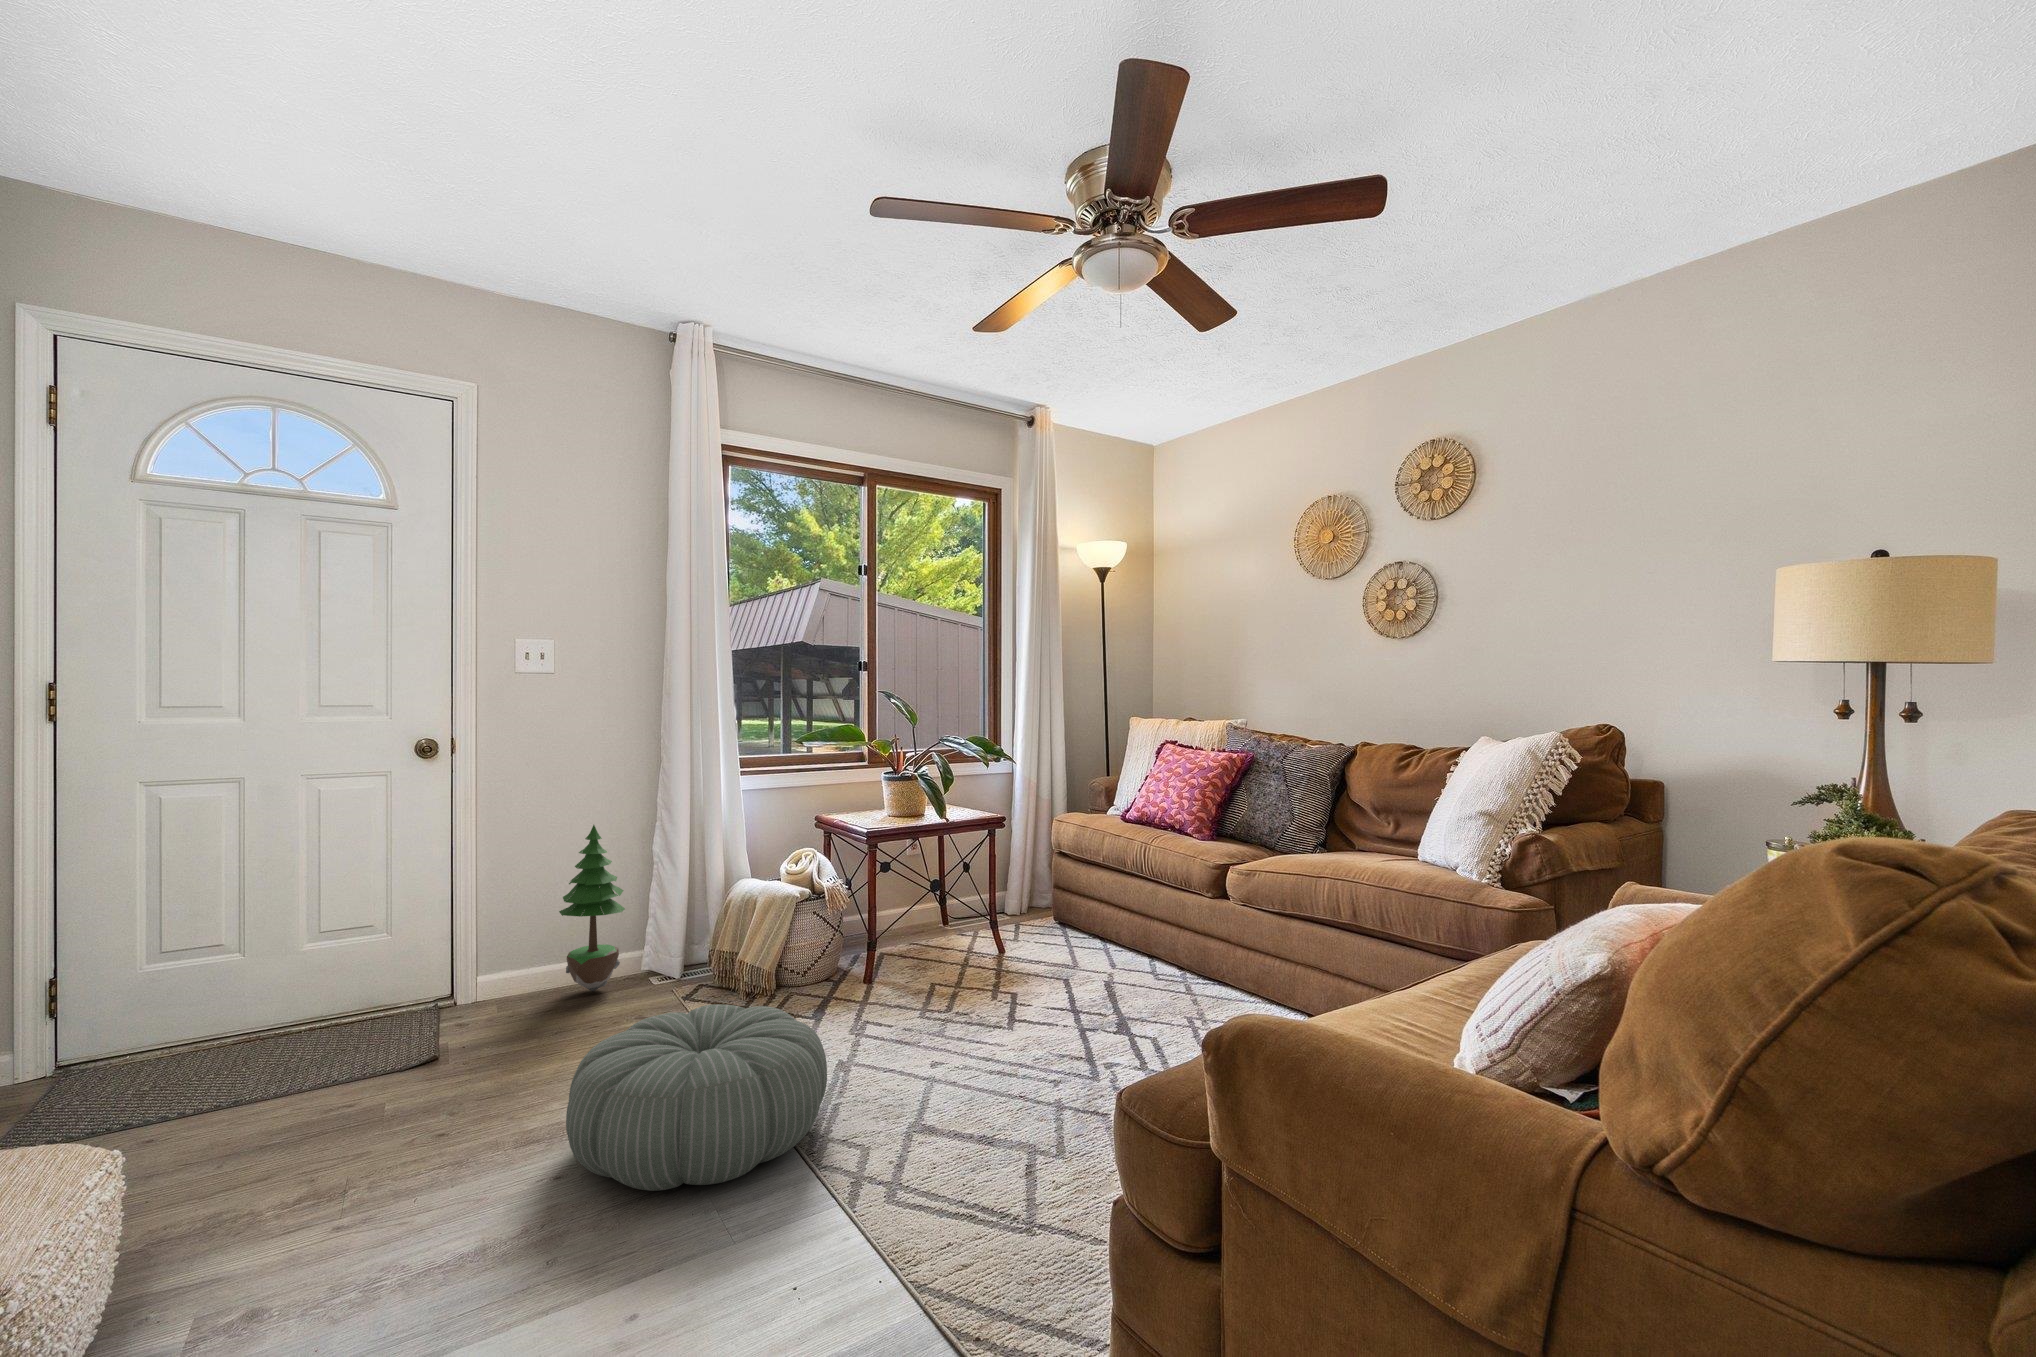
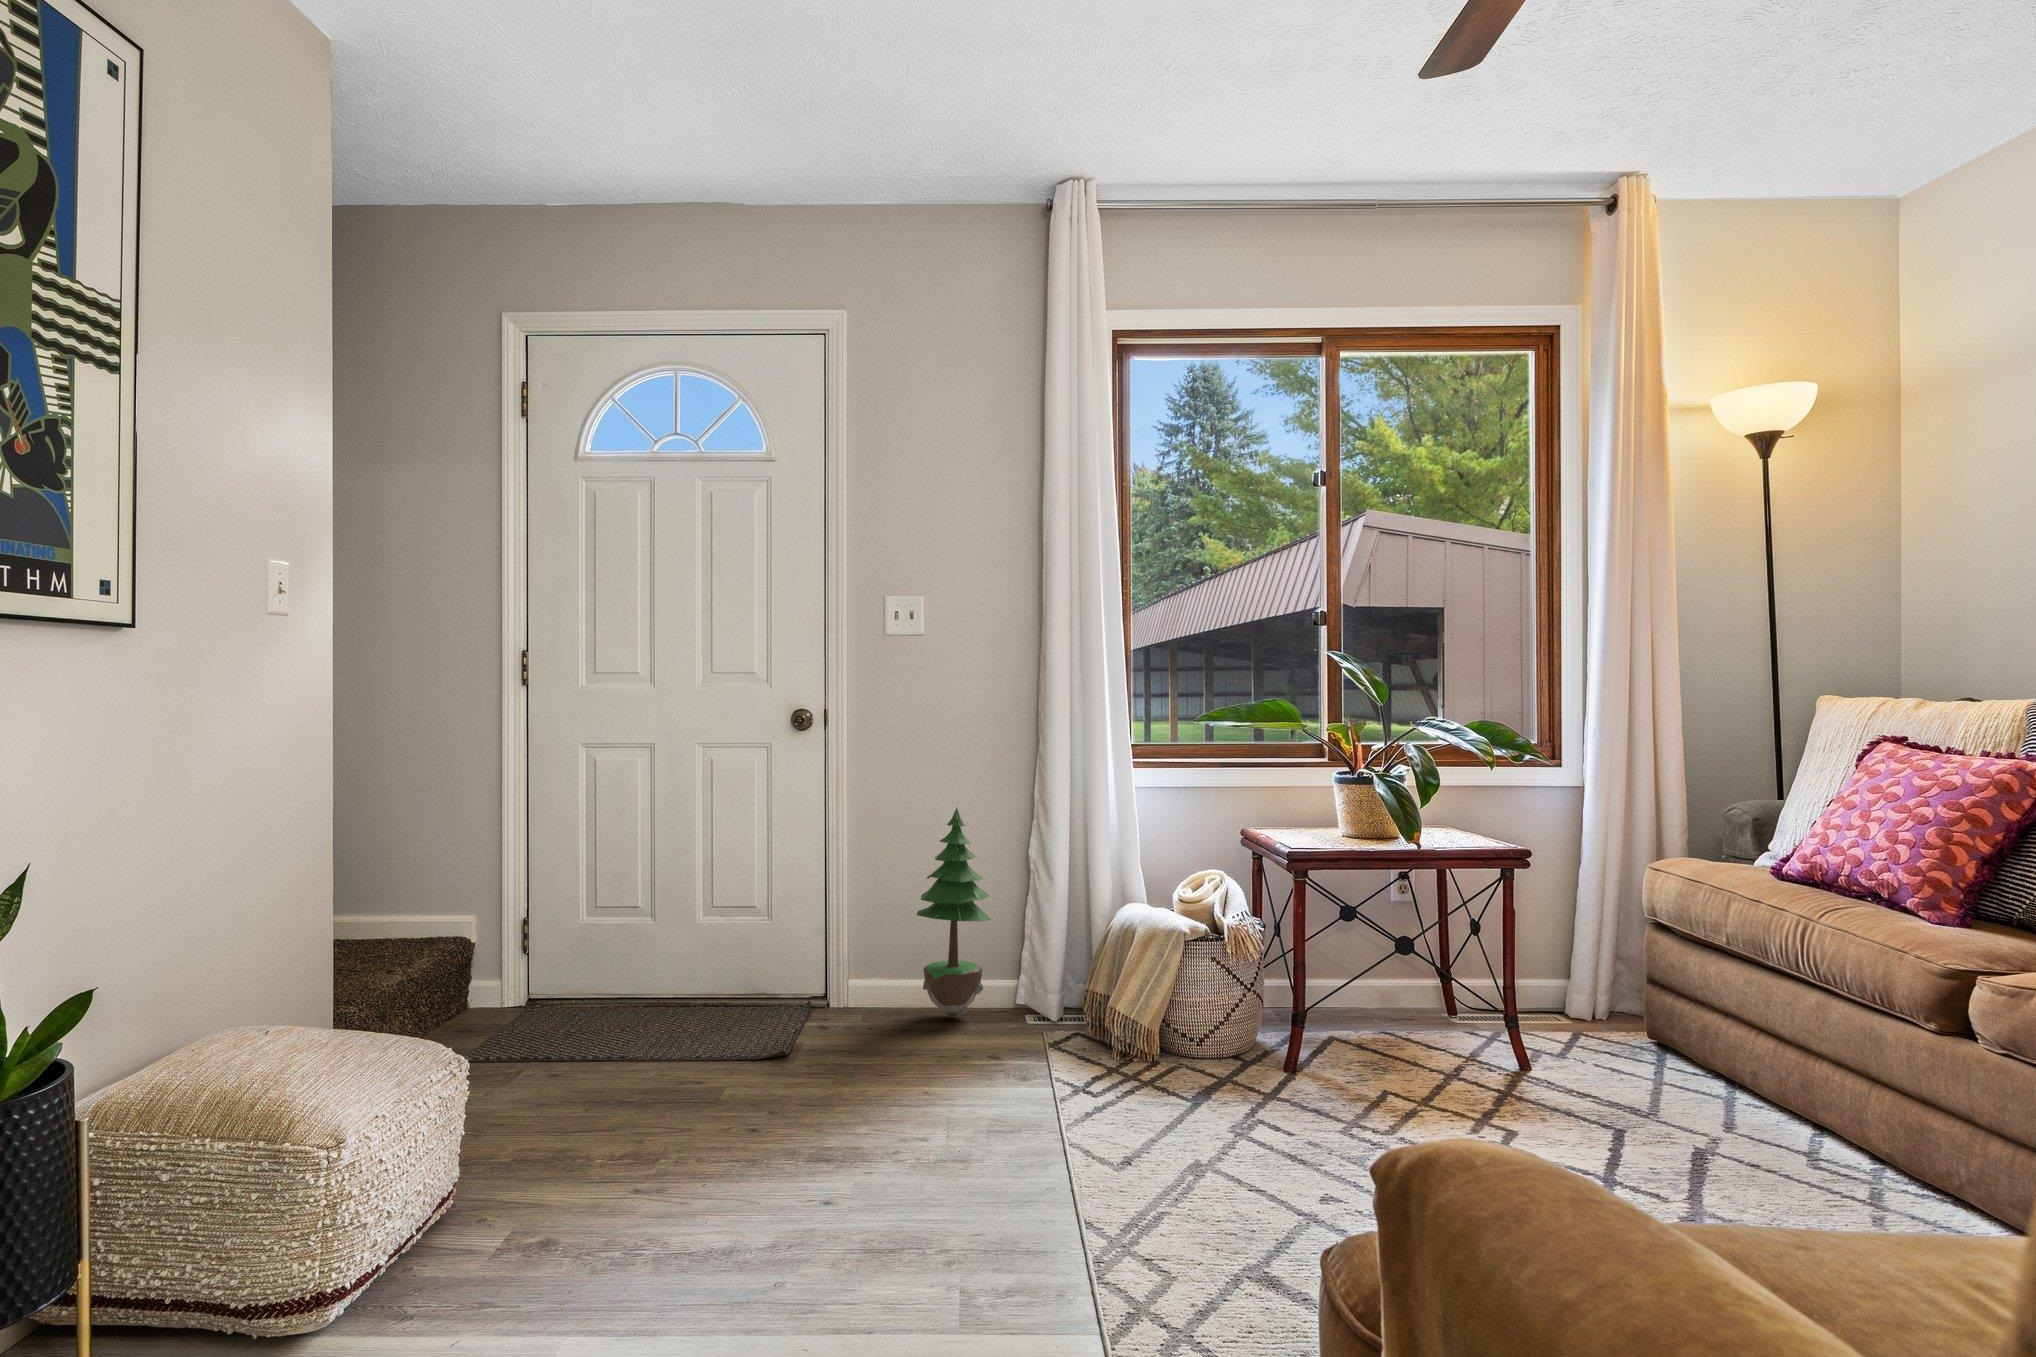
pouf: present [566,1004,827,1191] -> none [802,1034,1141,1262]

